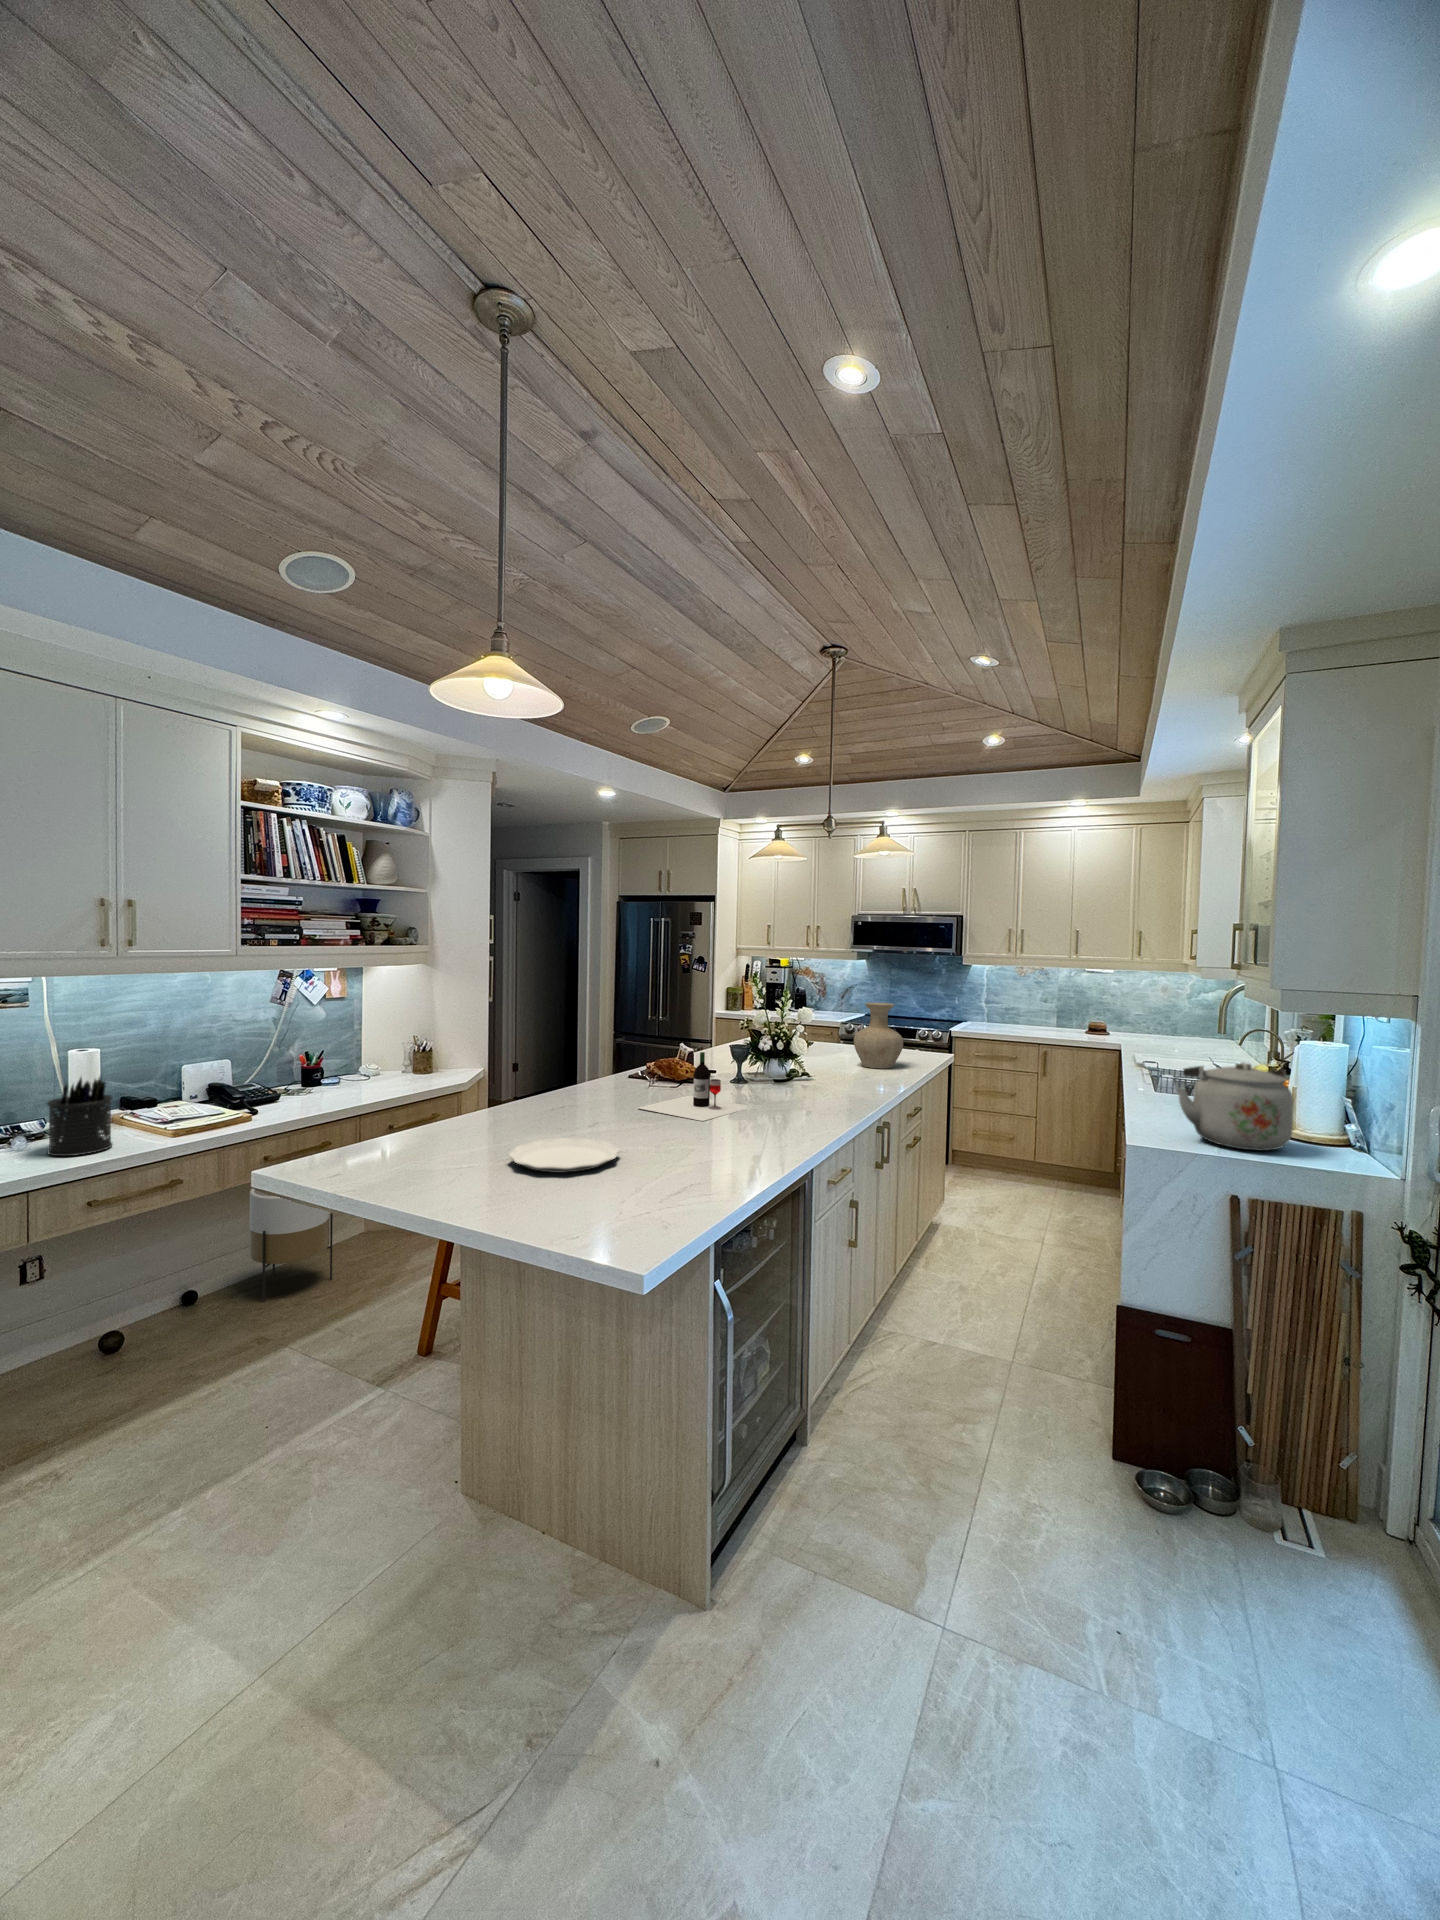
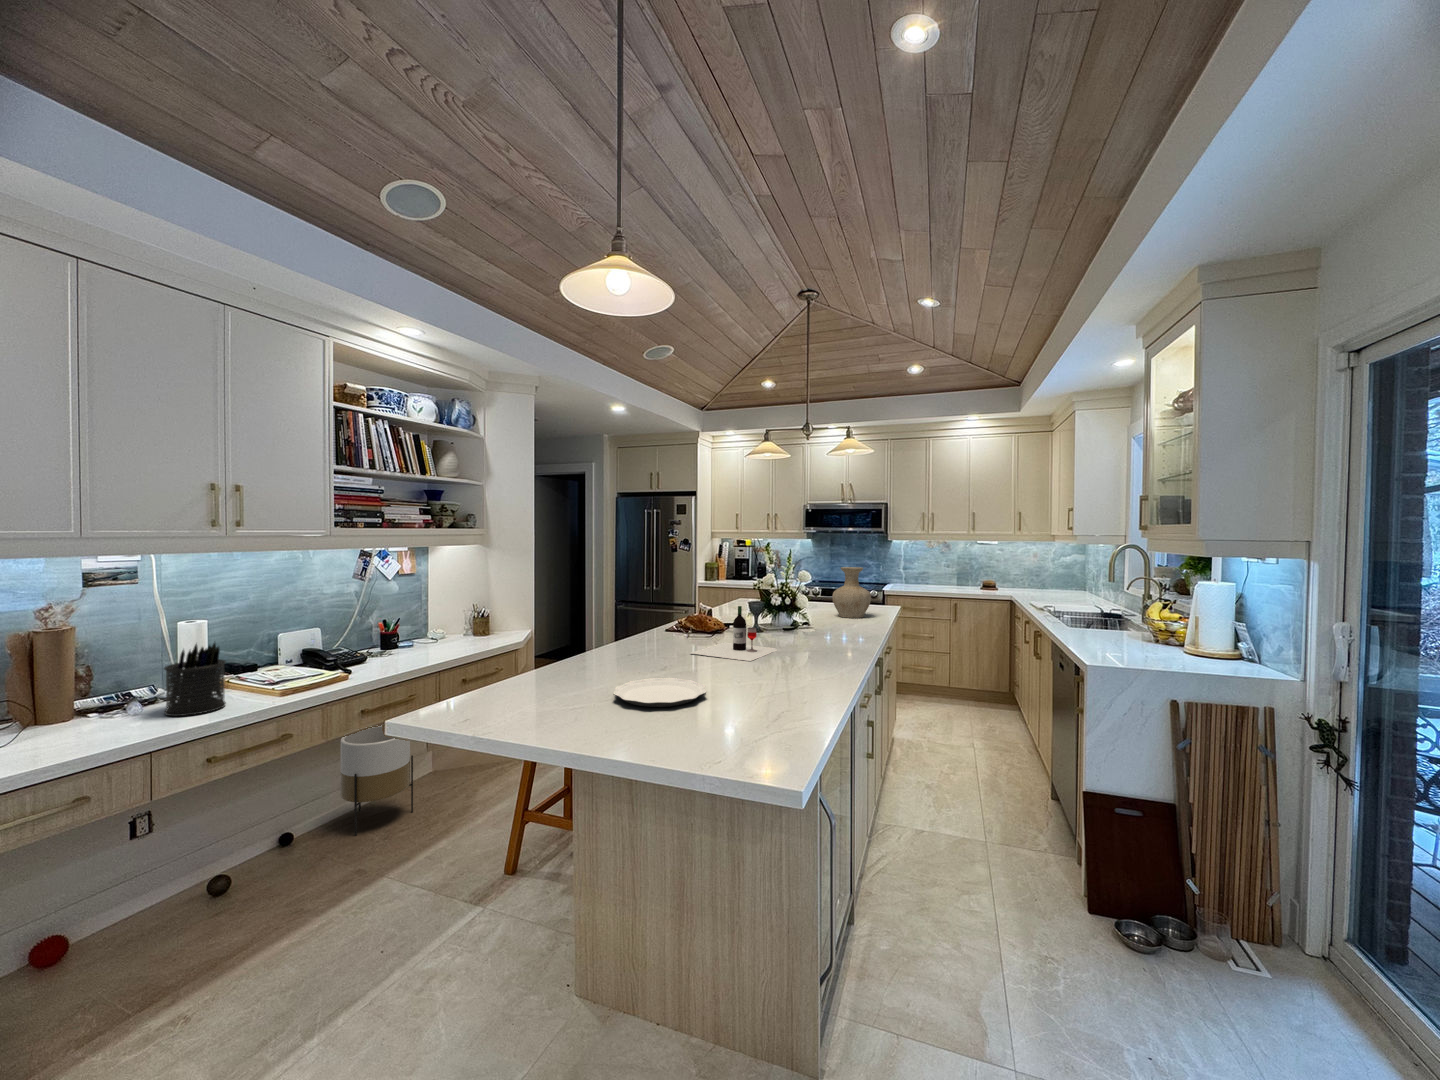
kettle: present [1178,1063,1294,1151] -> none [1117,598,1208,665]

